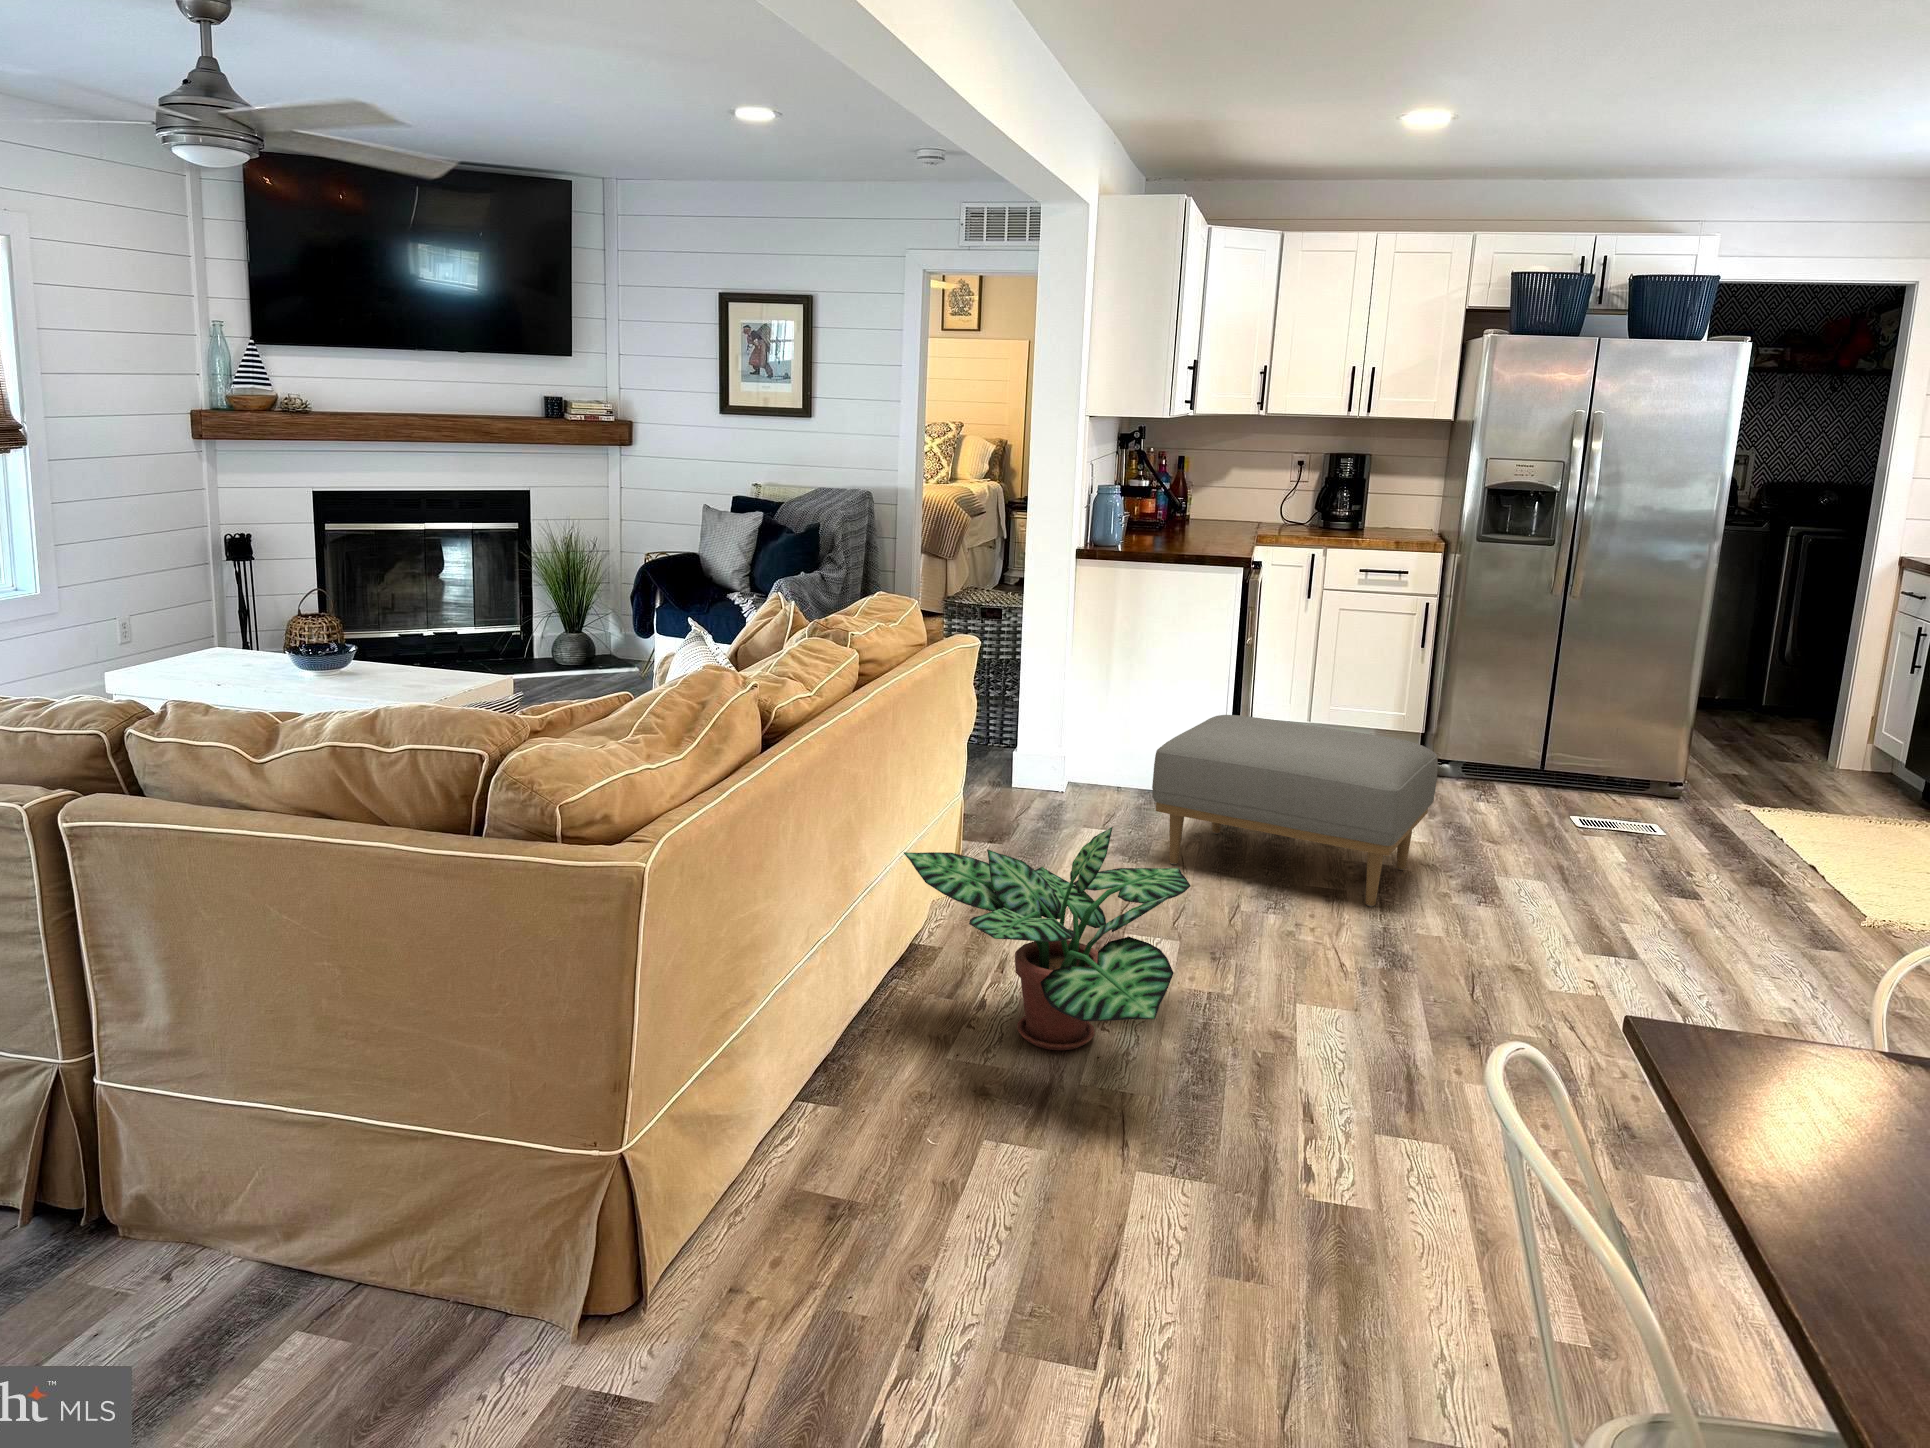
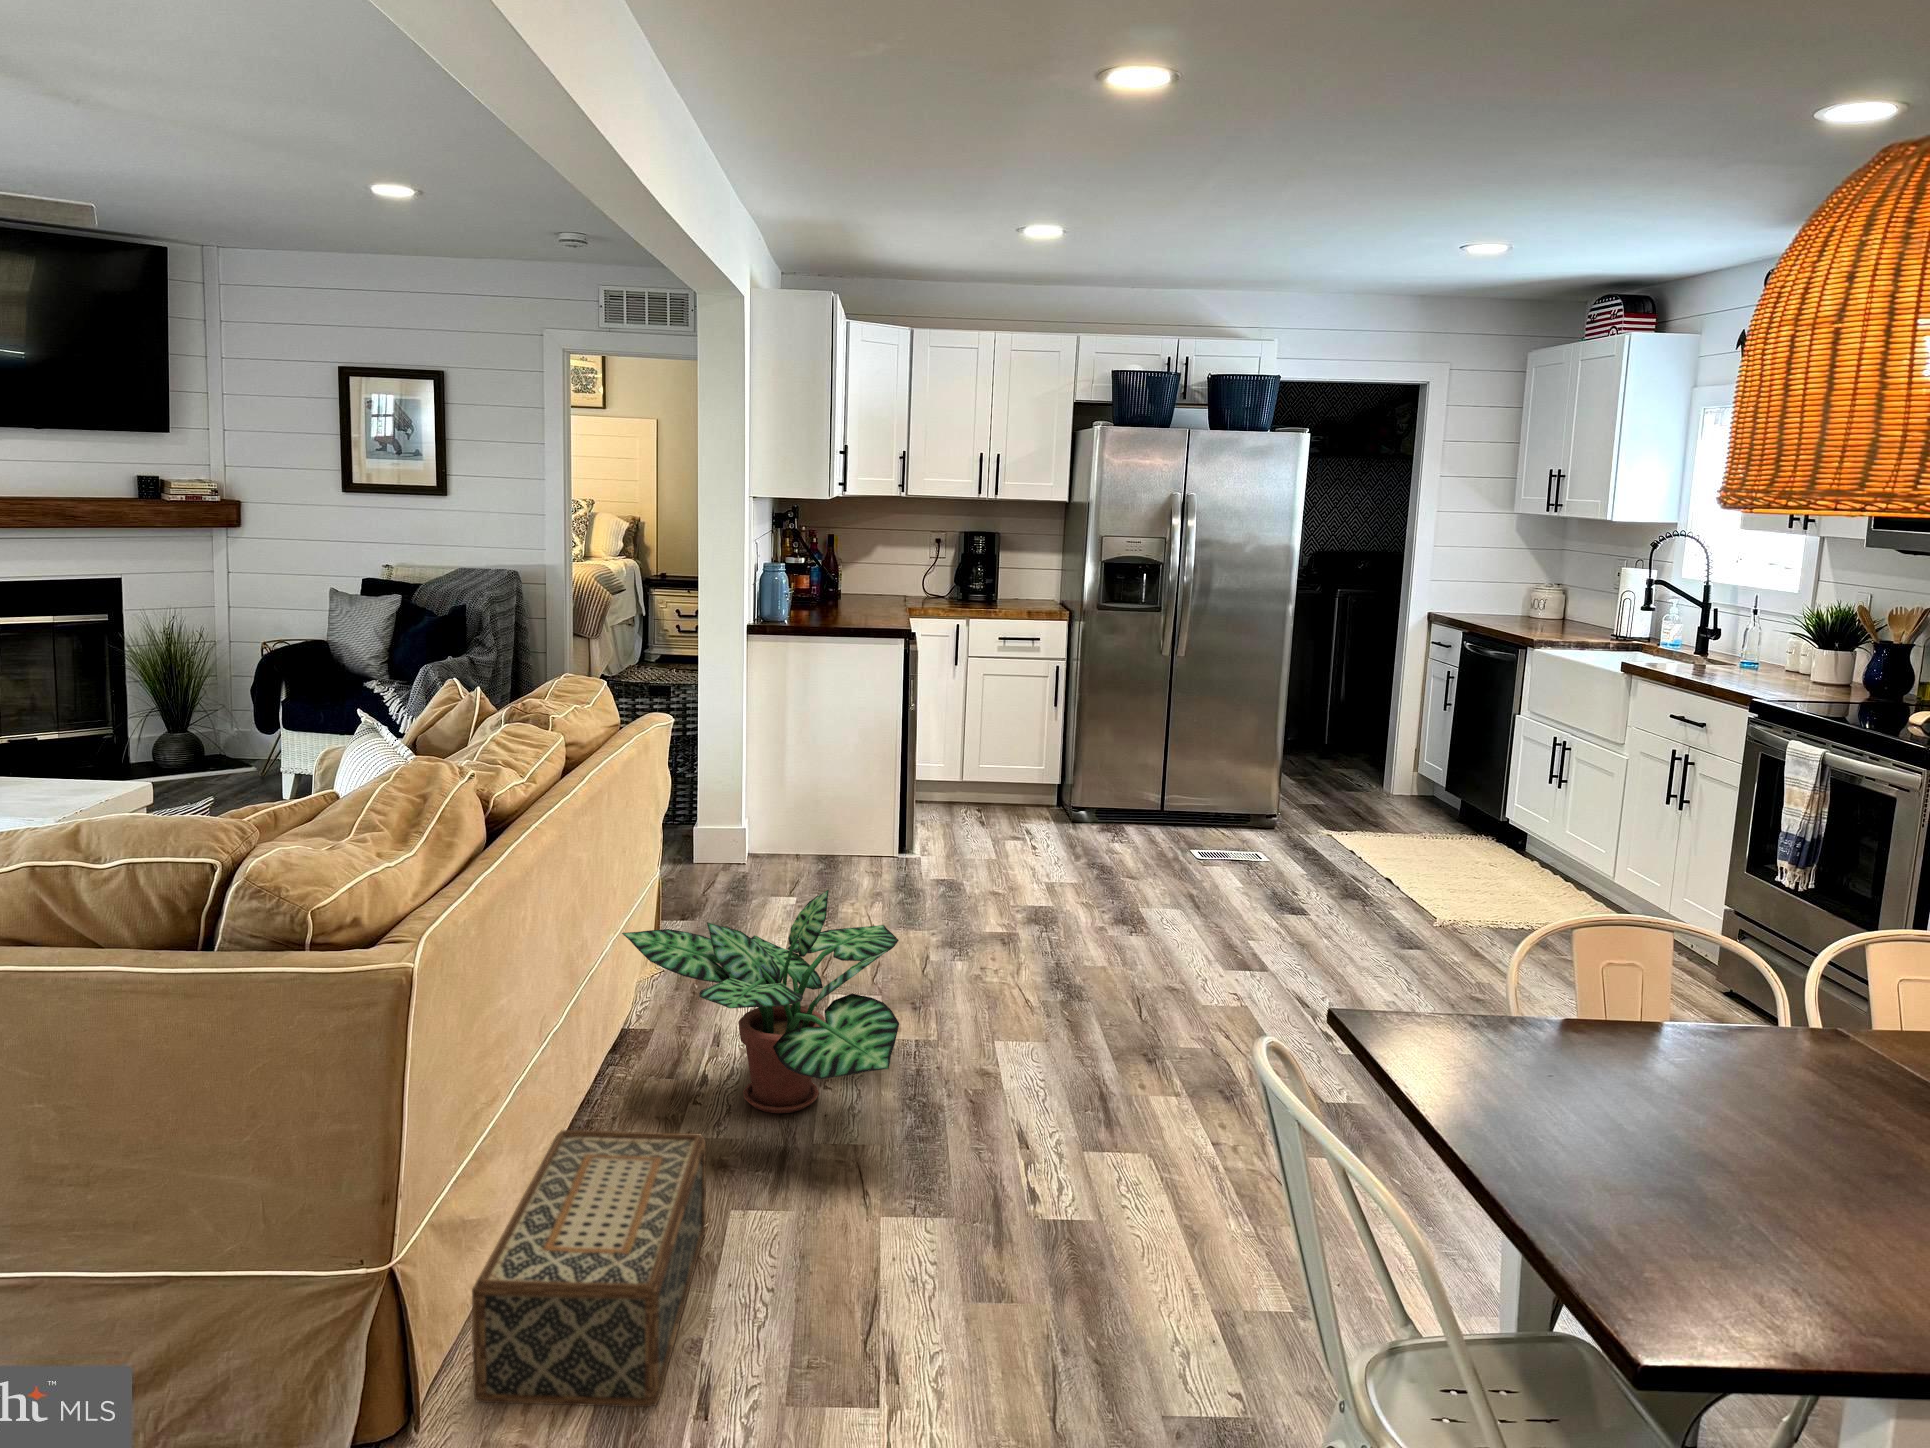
ottoman: present [1152,715,1438,906] -> none [838,778,1087,946]
woven basket: none [704,1040,956,1323] -> present [472,1130,706,1407]

